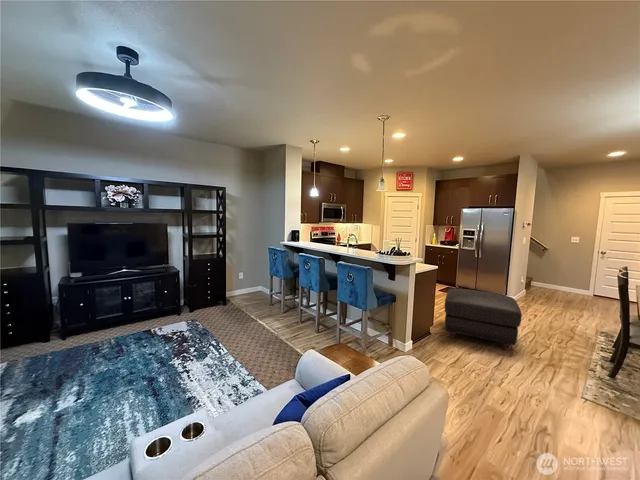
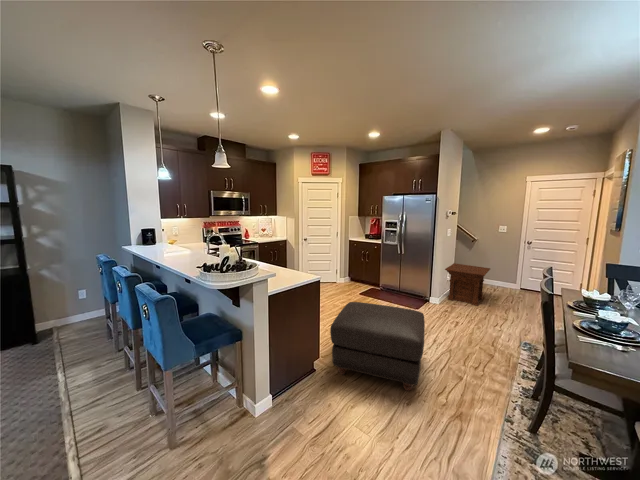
side table: none [521,269,565,305] -> present [445,263,490,306]

